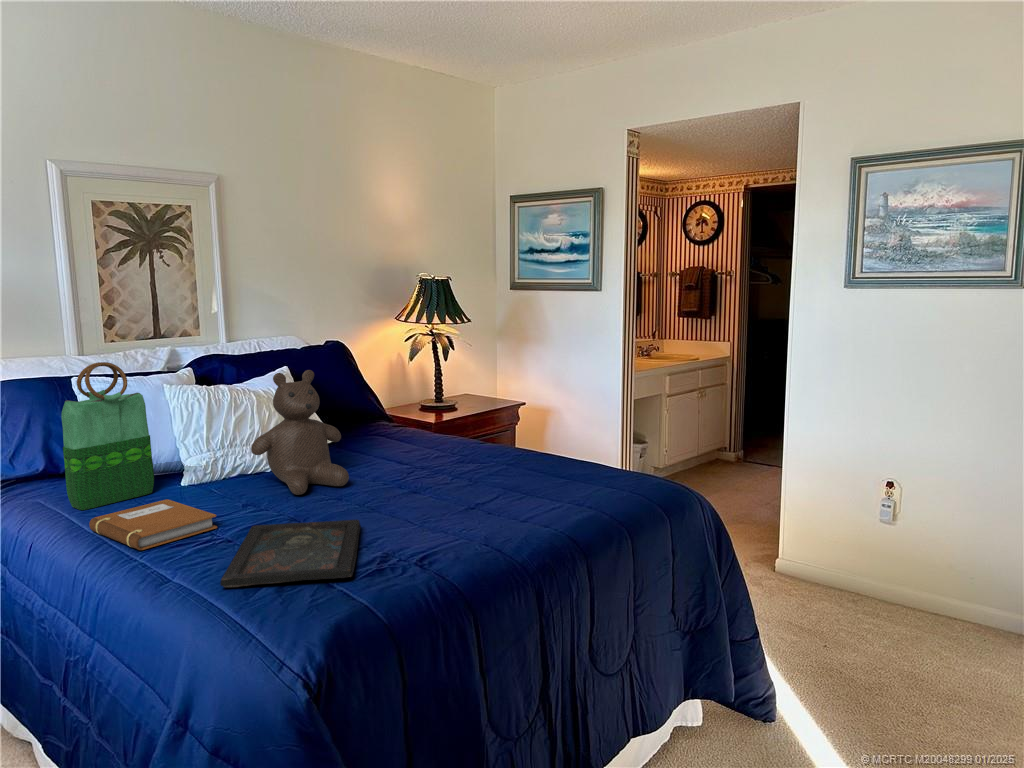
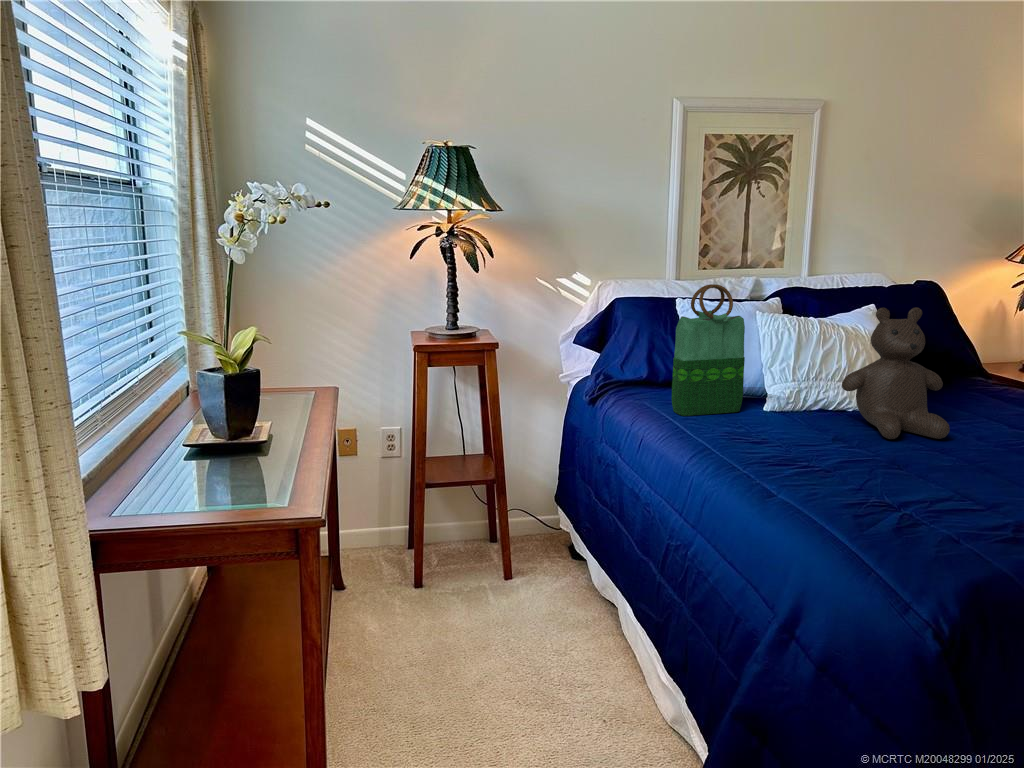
notebook: present [89,499,217,550] -> none [694,419,809,459]
tray: present [220,520,361,587] -> none [824,458,972,531]

